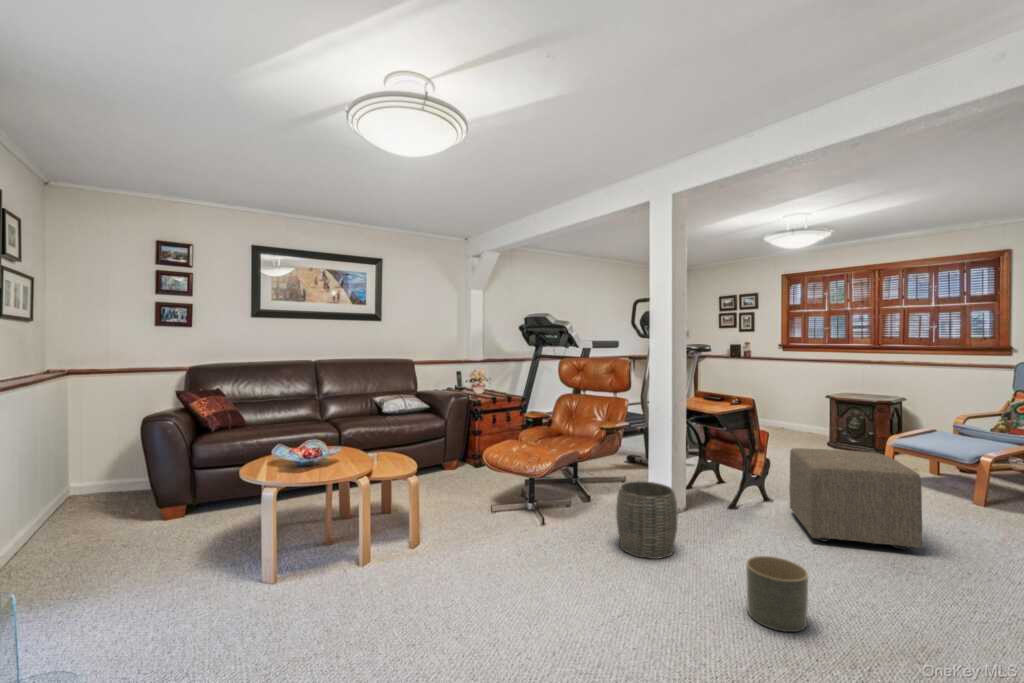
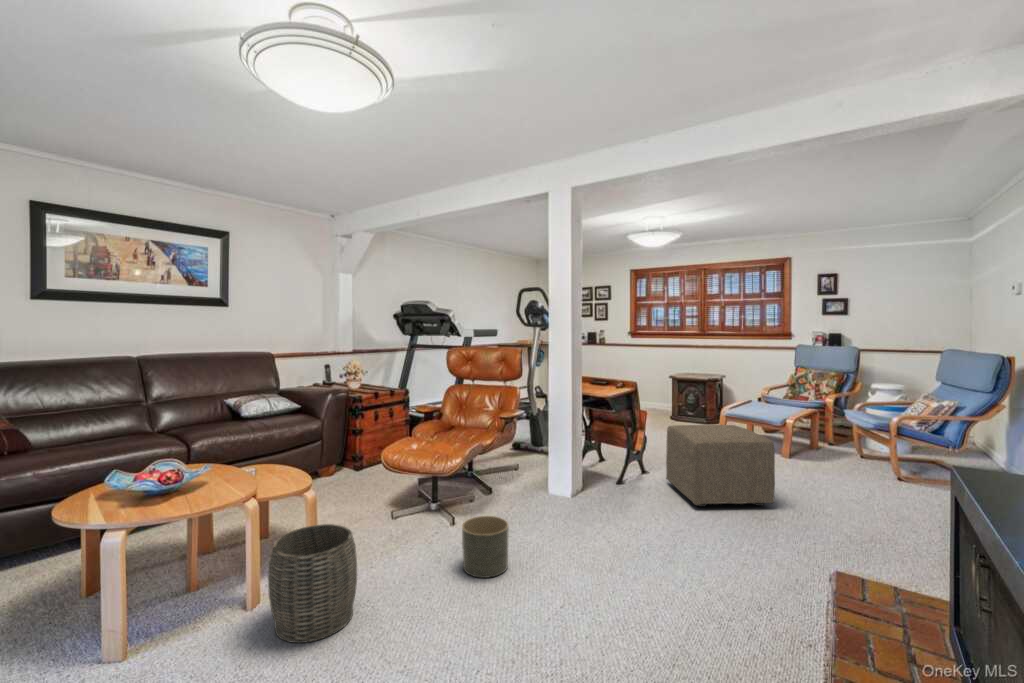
woven basket: present [616,481,678,559] -> present [268,524,357,643]
planter: present [746,556,808,632] -> present [462,516,509,578]

